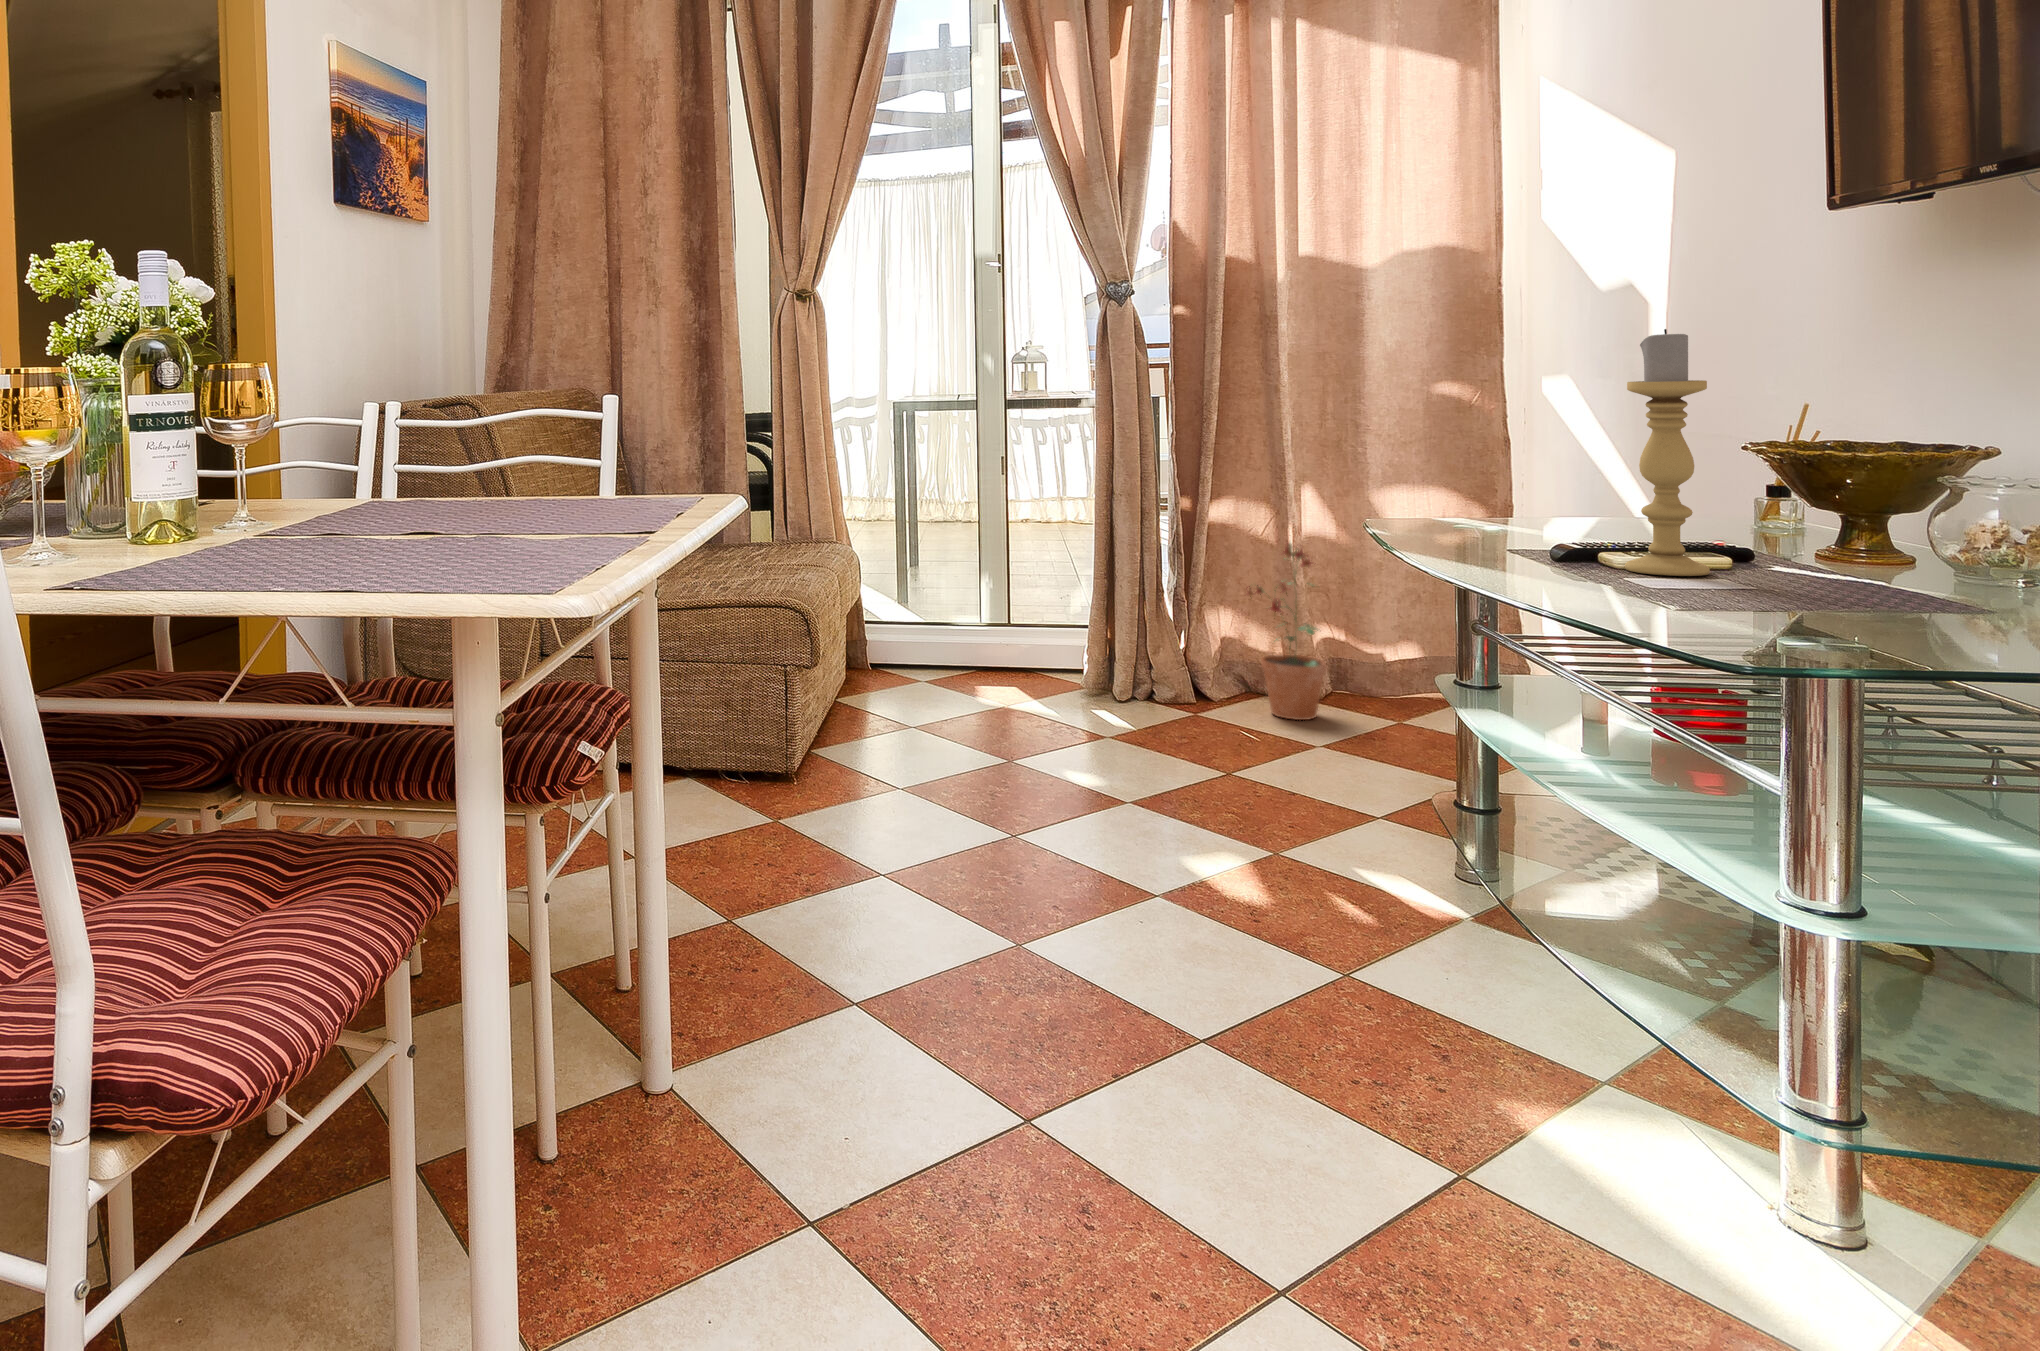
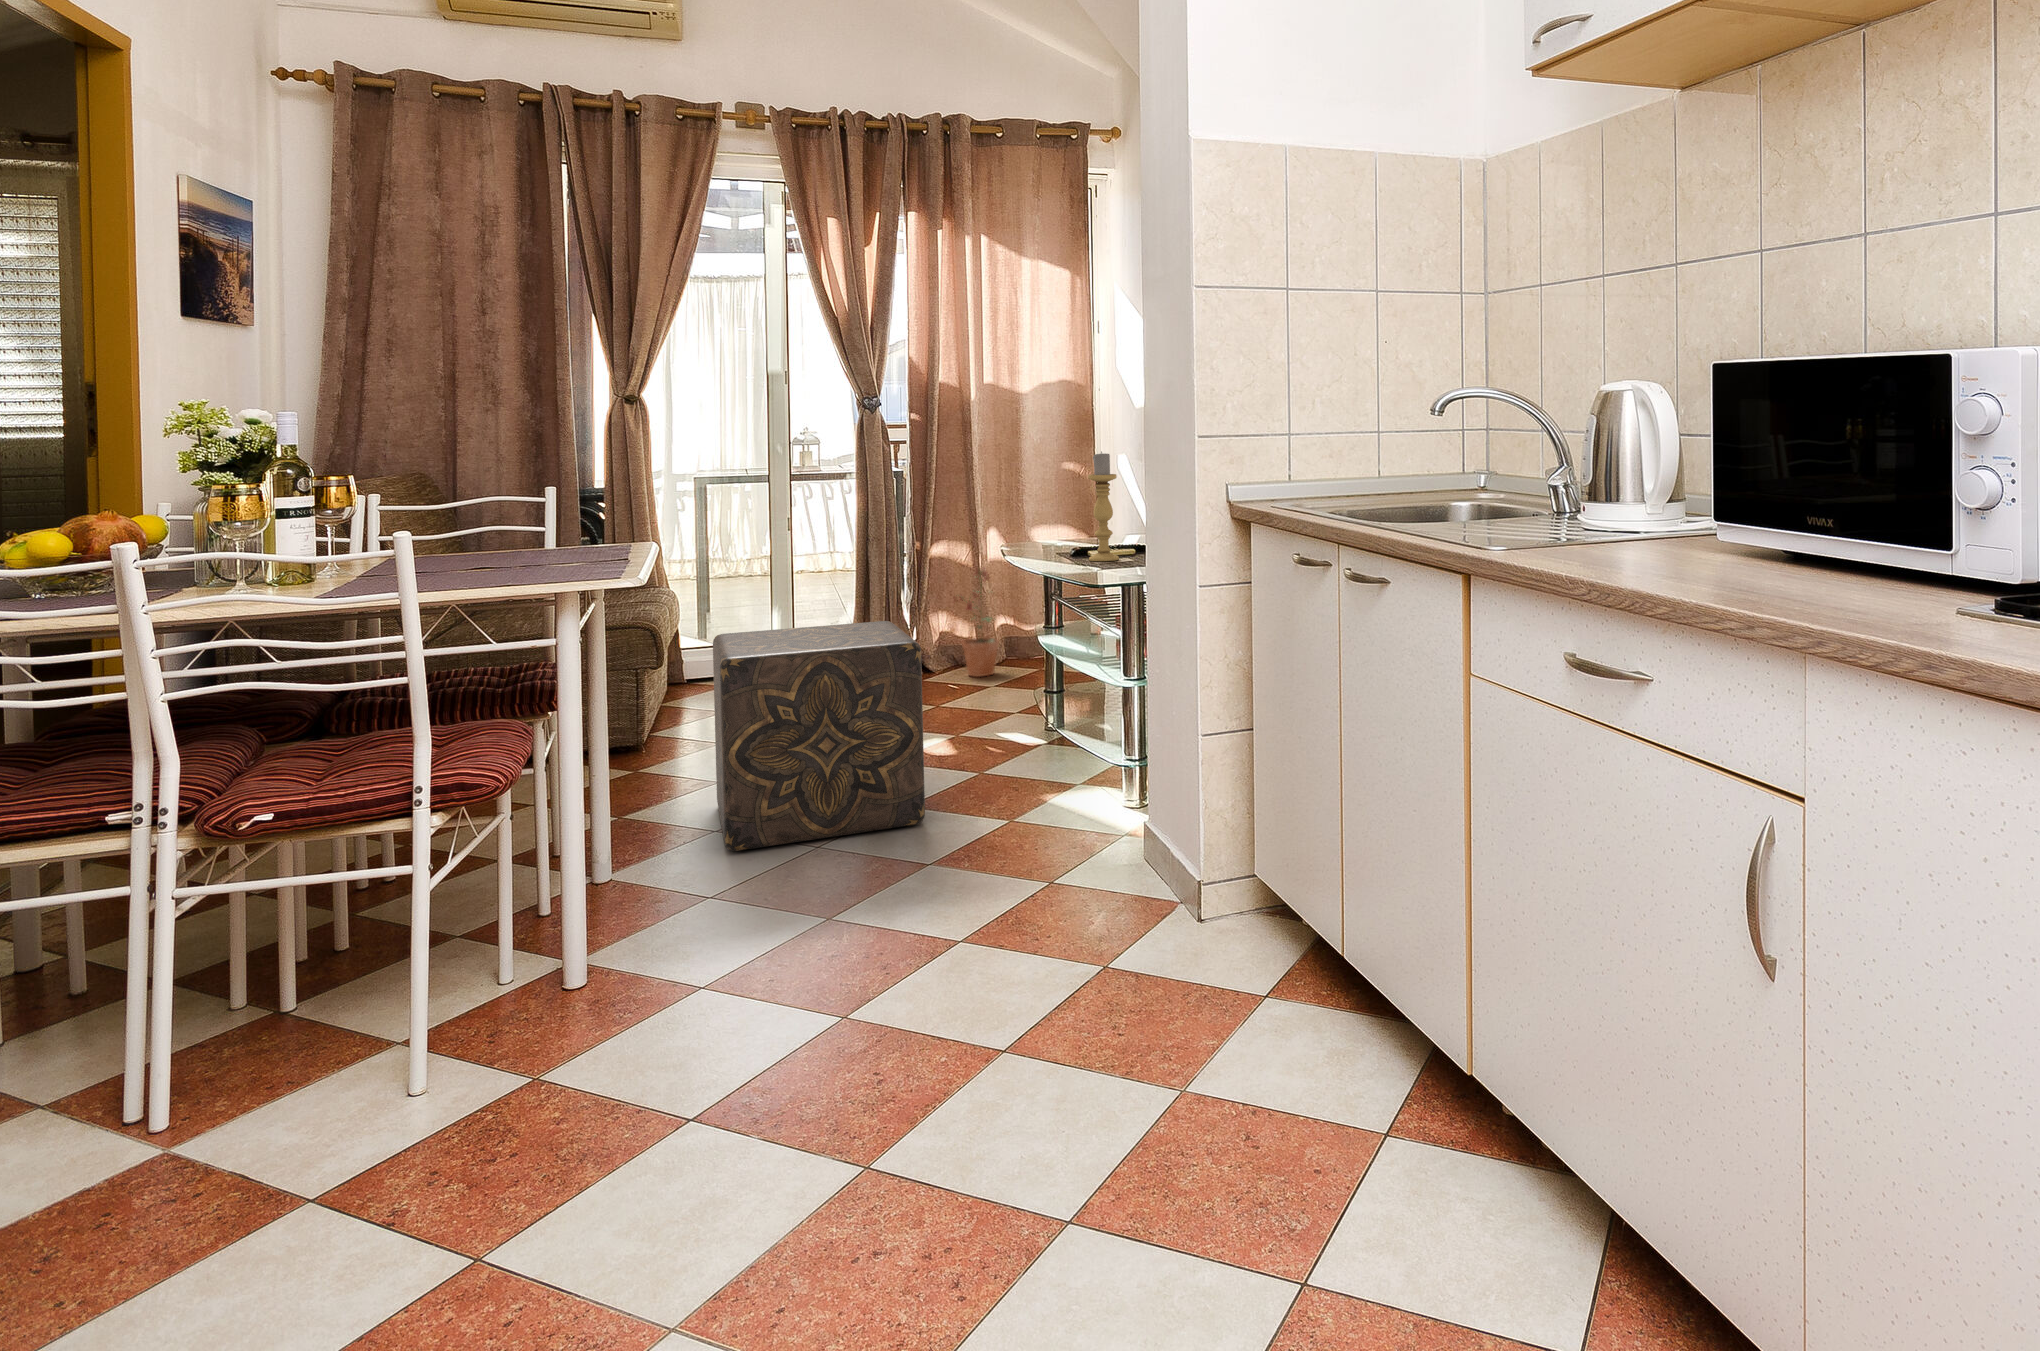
ottoman: none [860,653,1272,1133] -> present [713,621,925,851]

